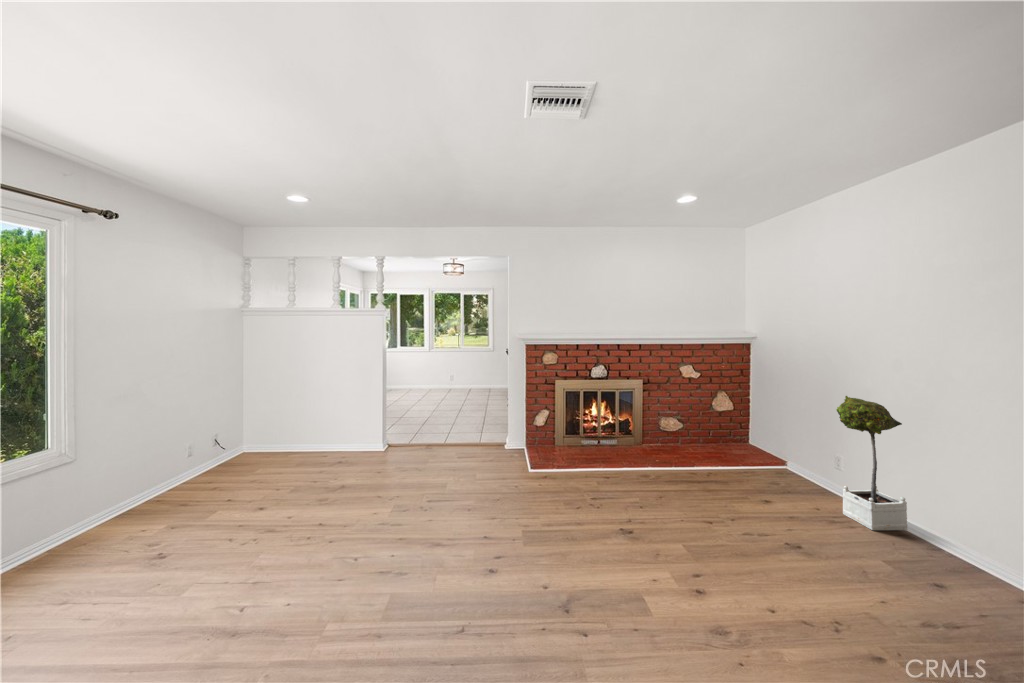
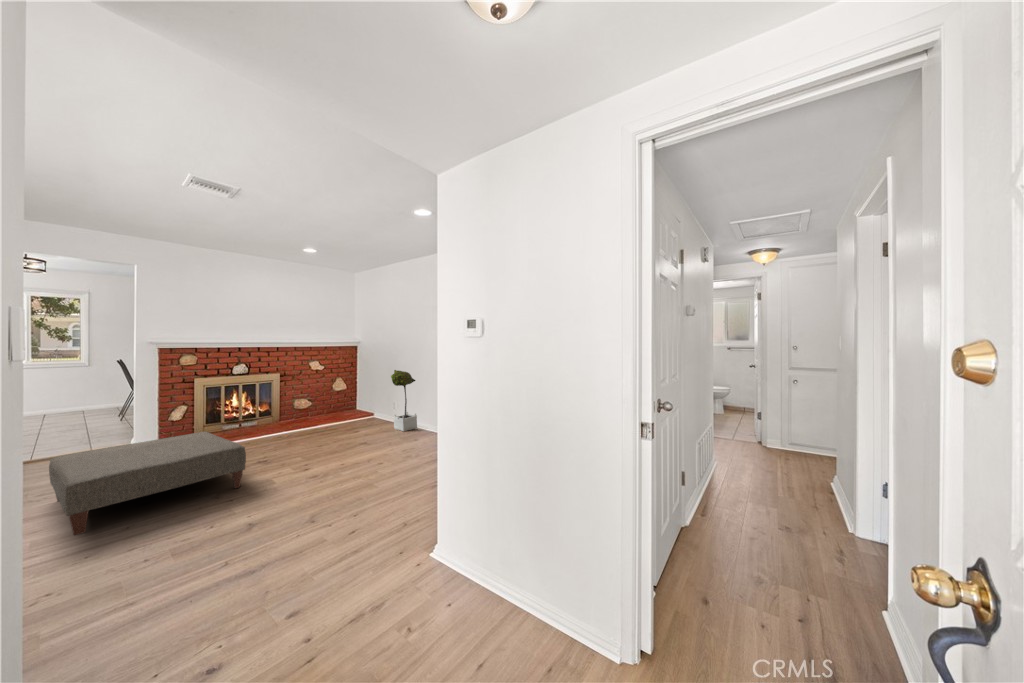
ottoman: none [400,456,589,584] -> present [49,432,246,535]

